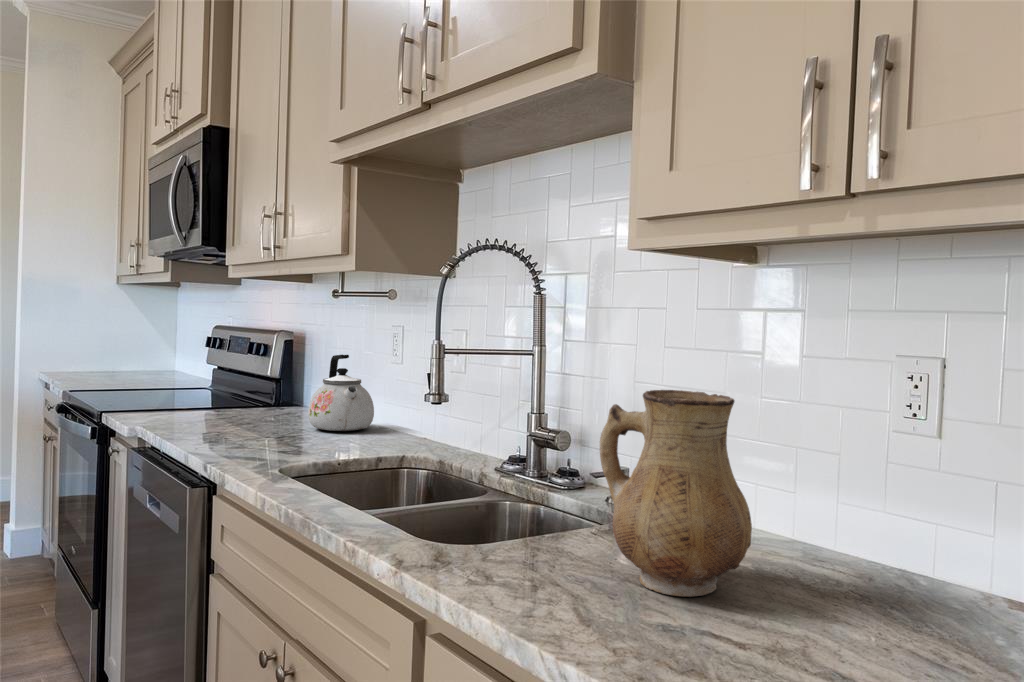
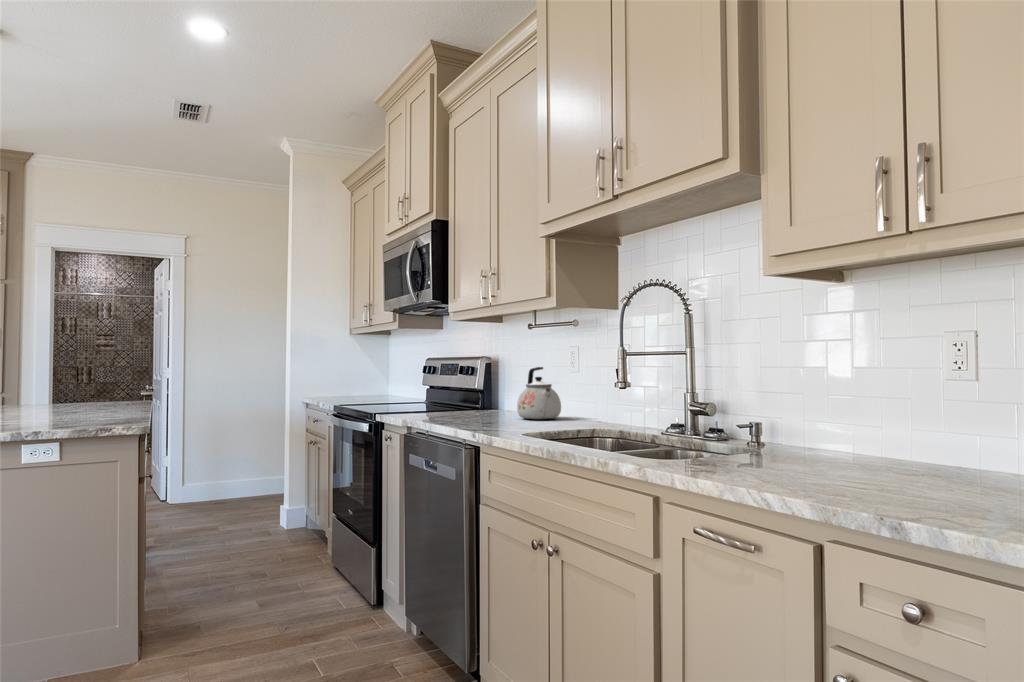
ceramic pitcher: present [600,390,752,597] -> none [756,357,858,475]

